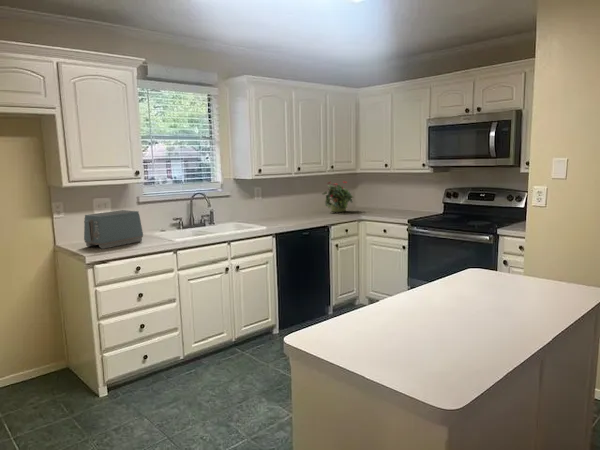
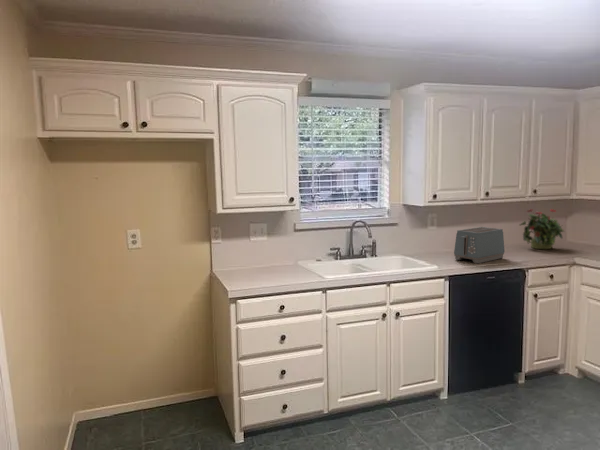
toaster: present [84,210,143,249] -> present [454,227,505,263]

